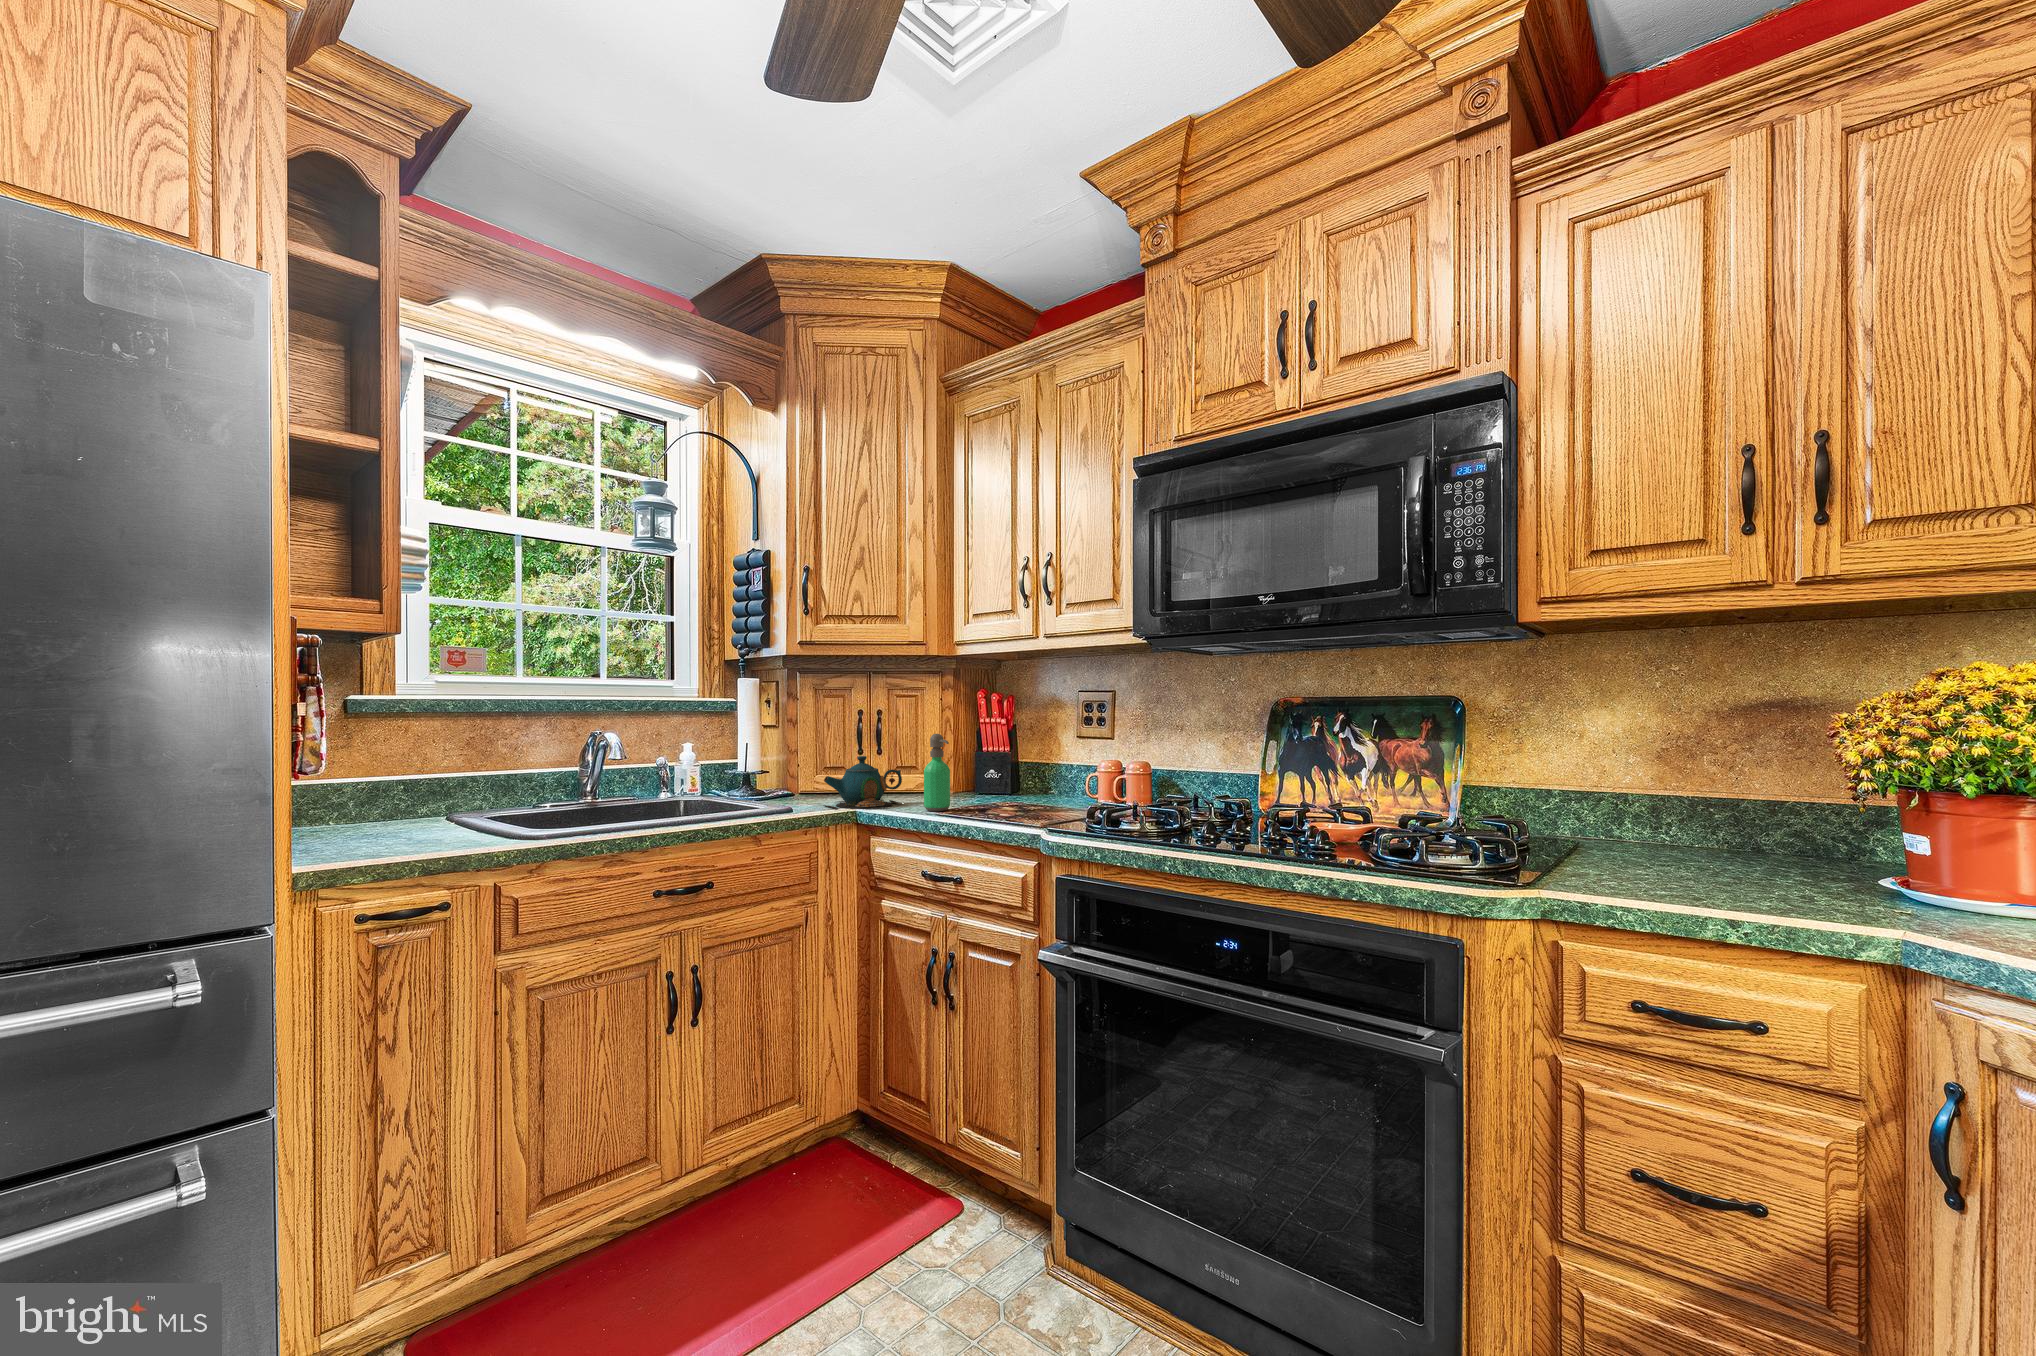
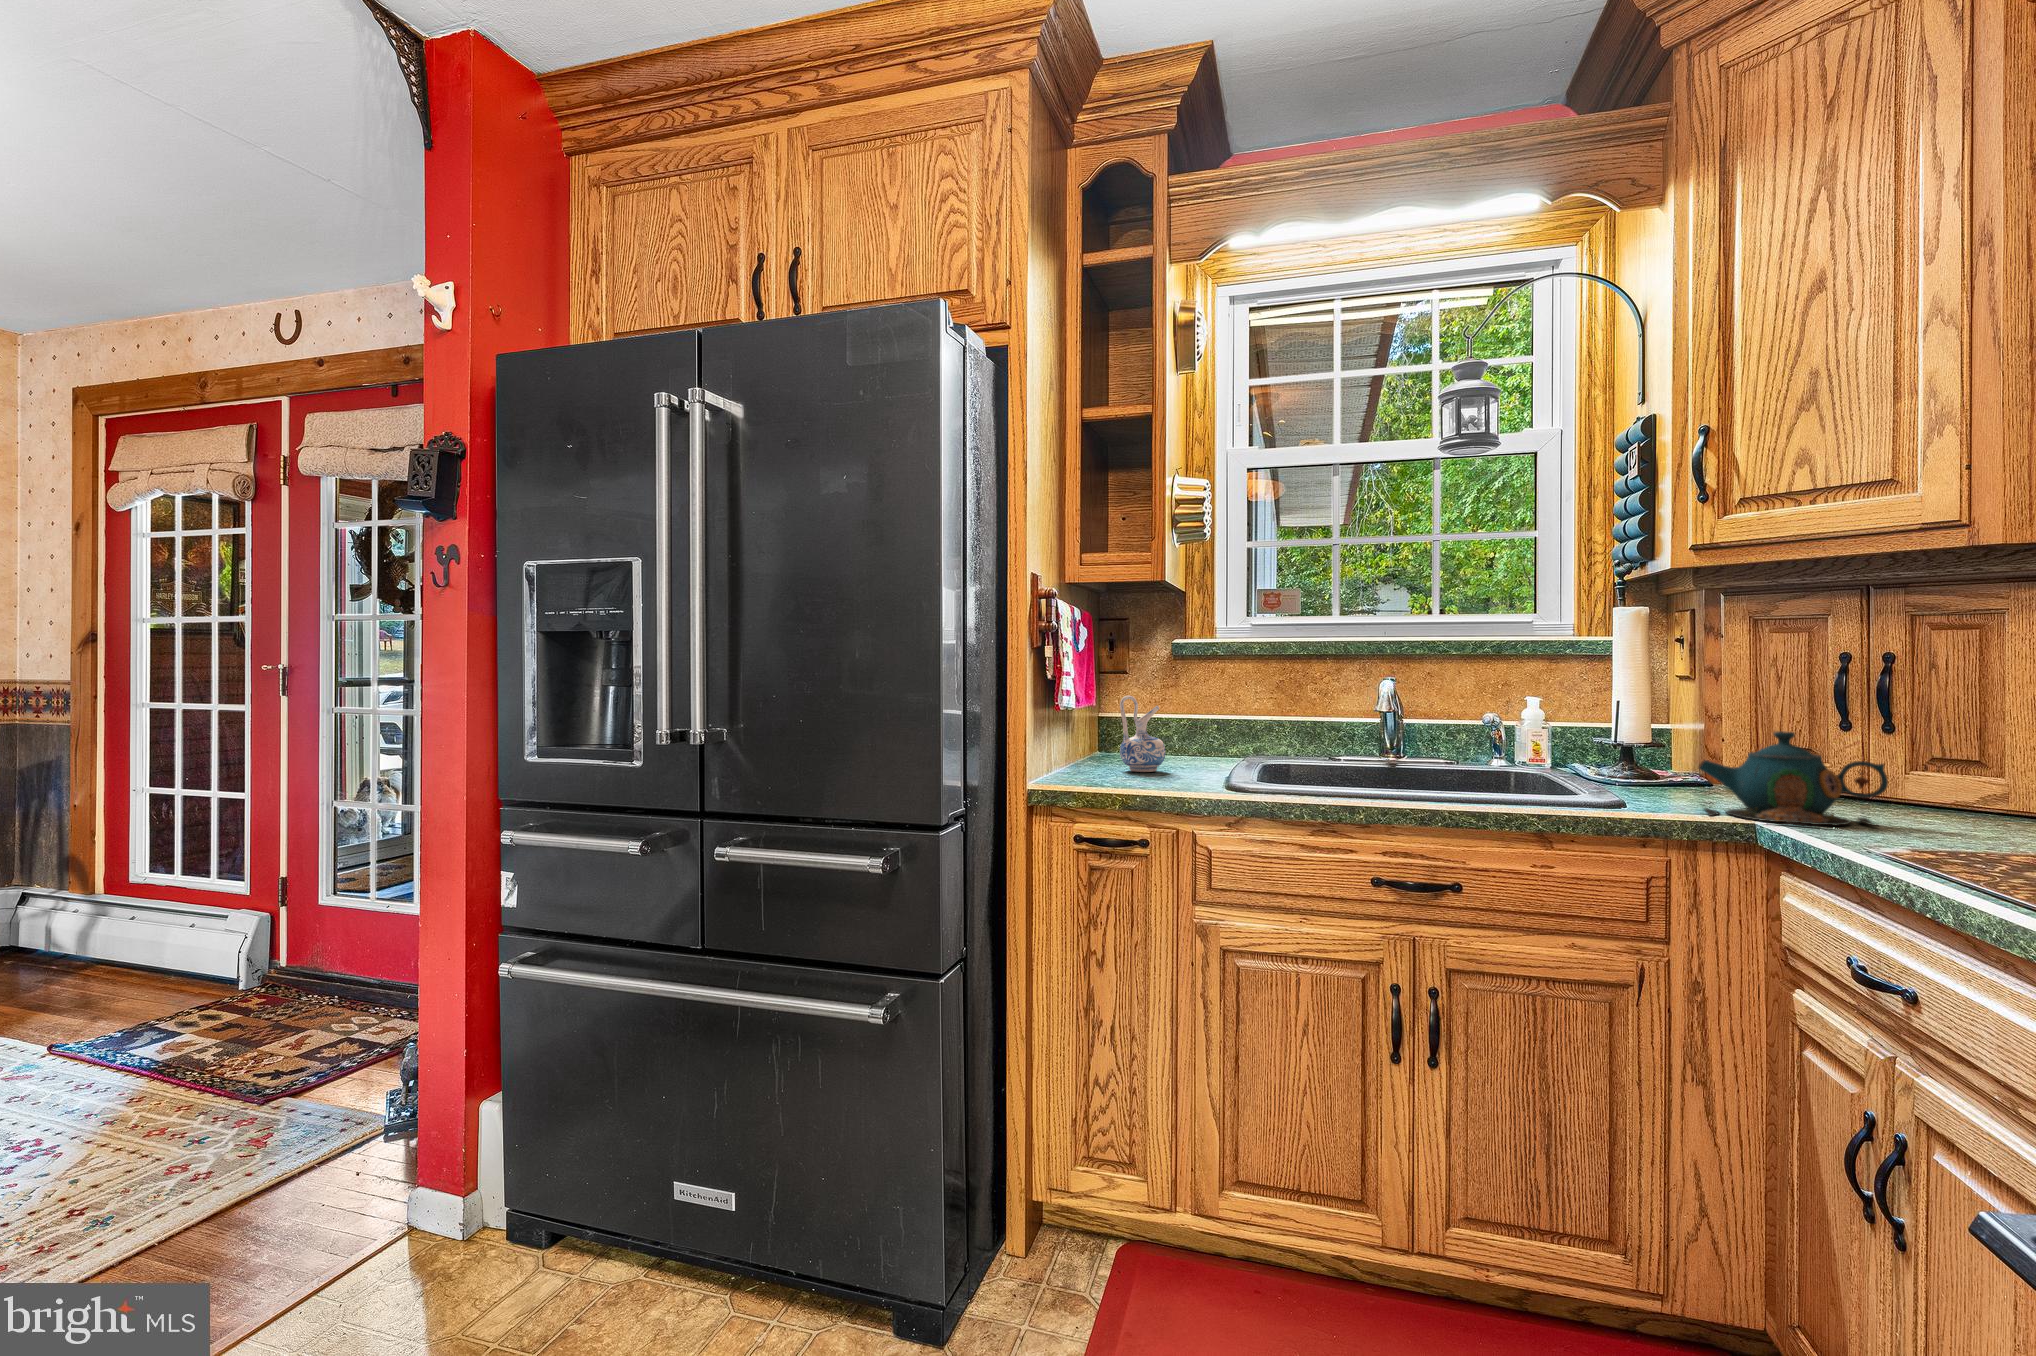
soap dispenser: present [924,734,950,811] -> none [1892,694,1968,851]
ceramic pitcher: none [344,760,405,842] -> present [1120,695,1166,772]

